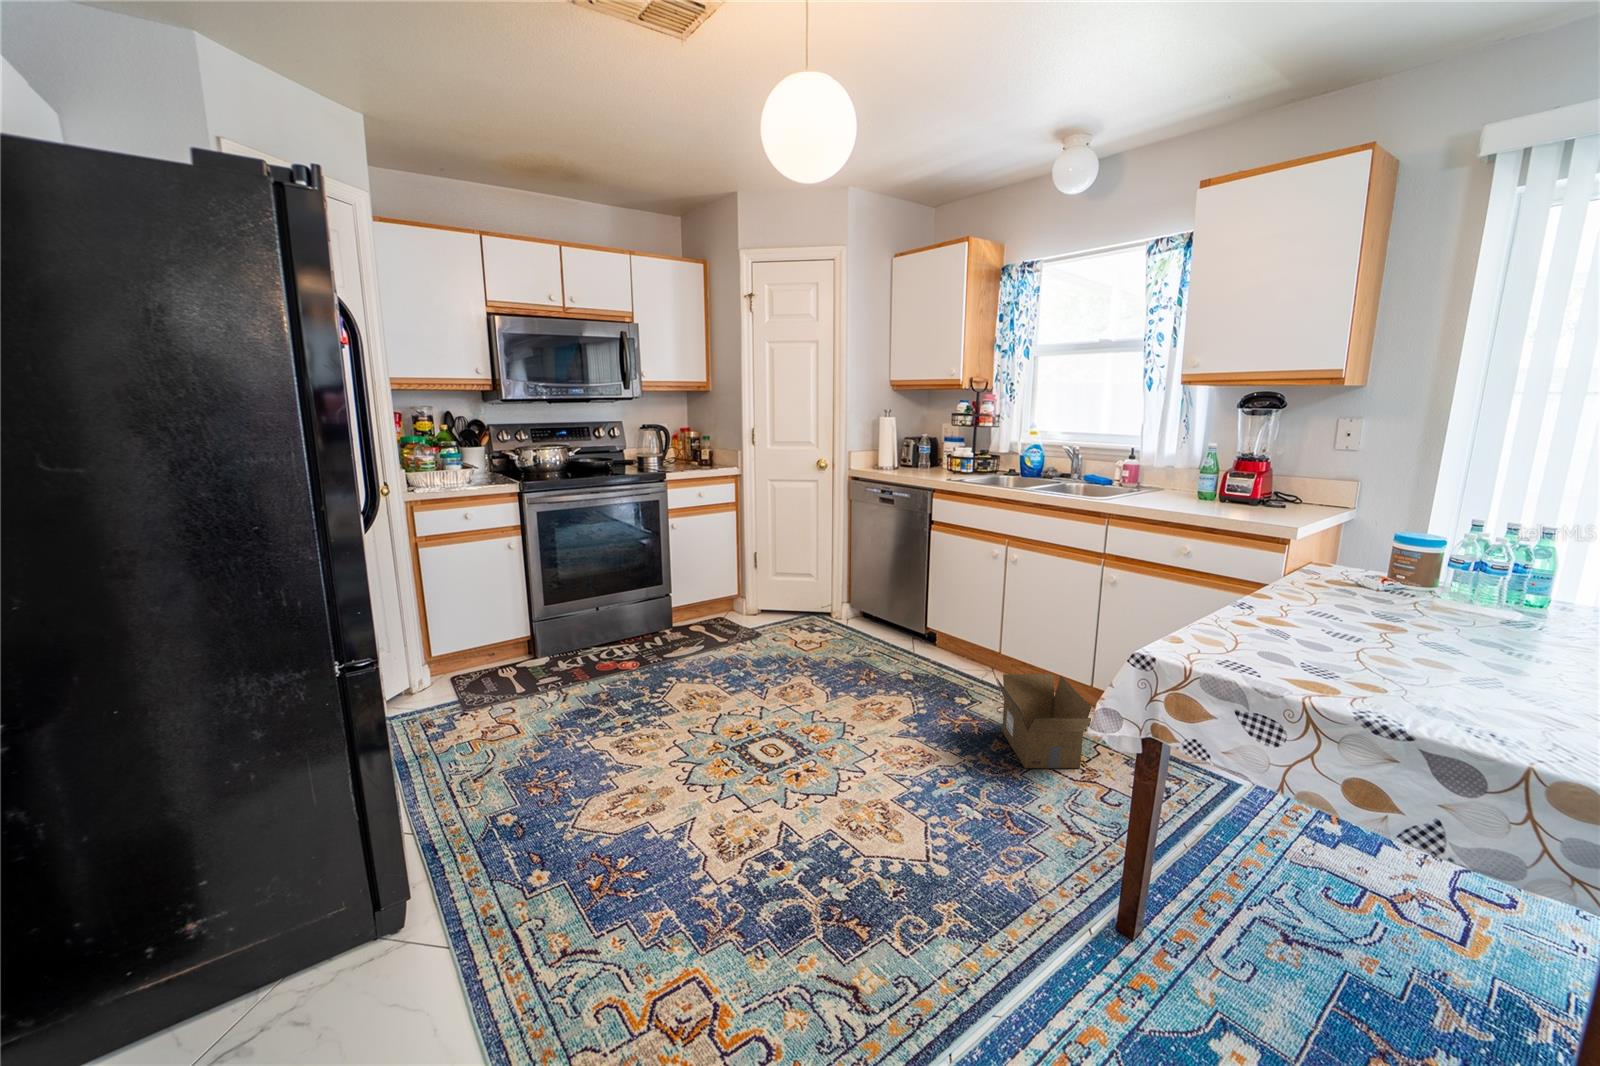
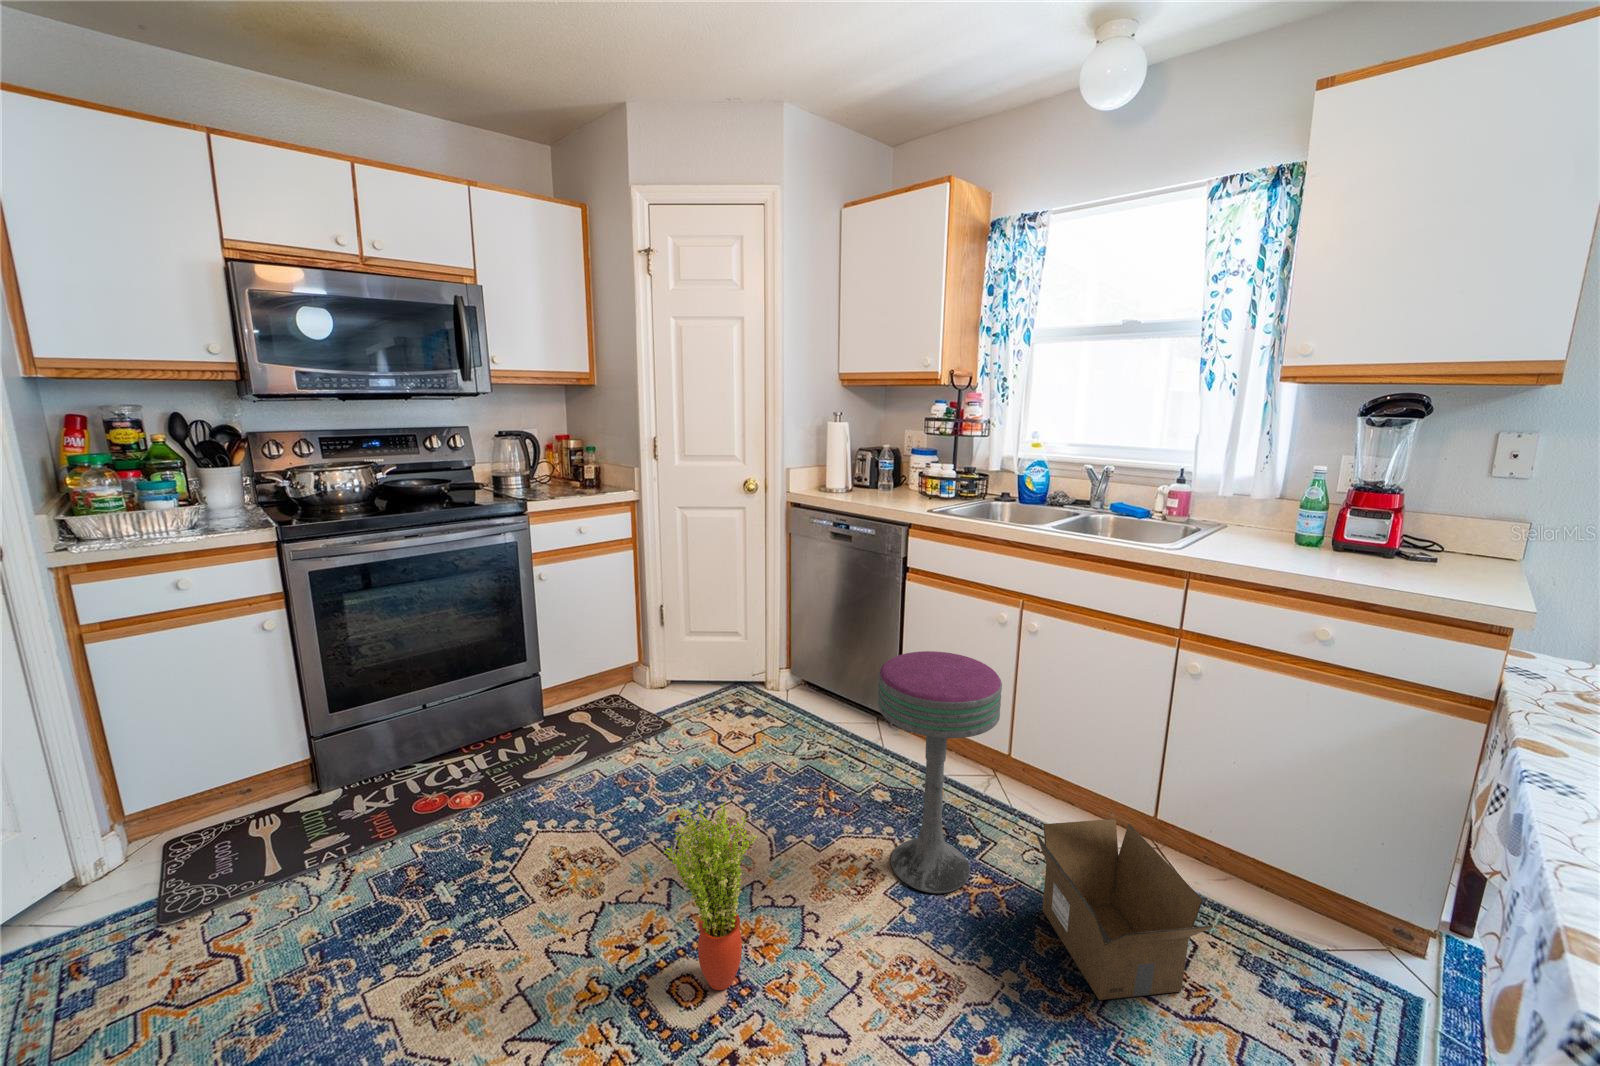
bar stool: none [897,567,978,721] -> present [878,651,1002,893]
potted plant: none [761,634,815,751] -> present [664,801,757,990]

